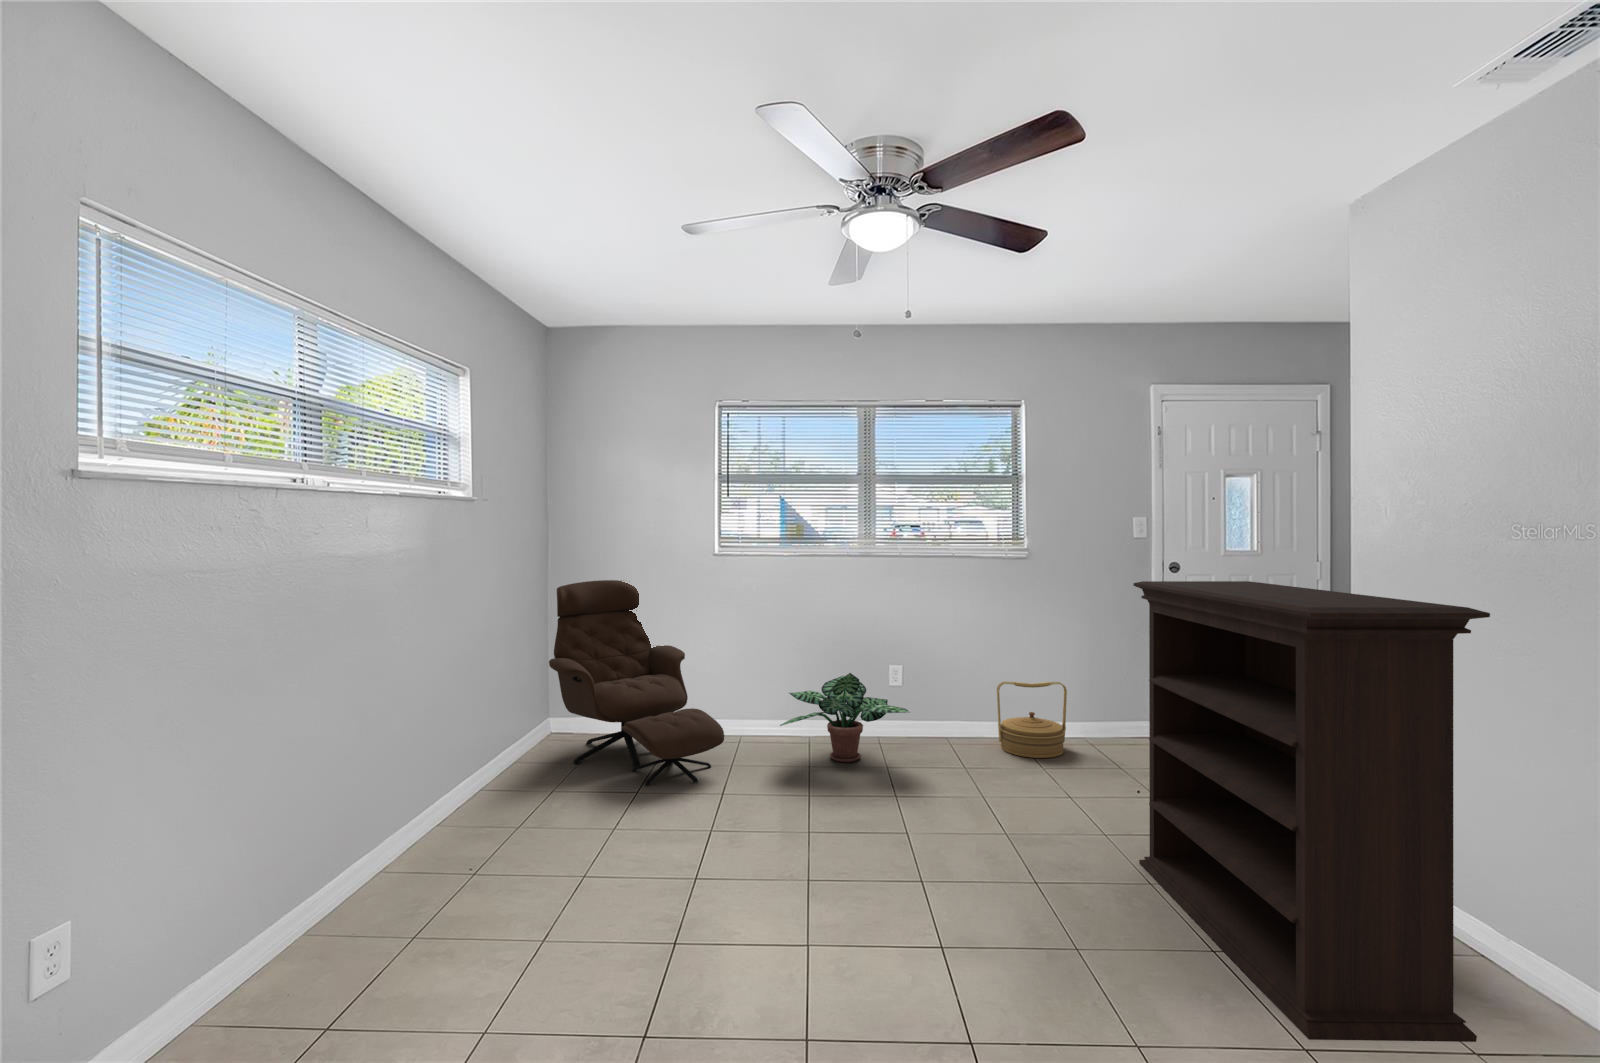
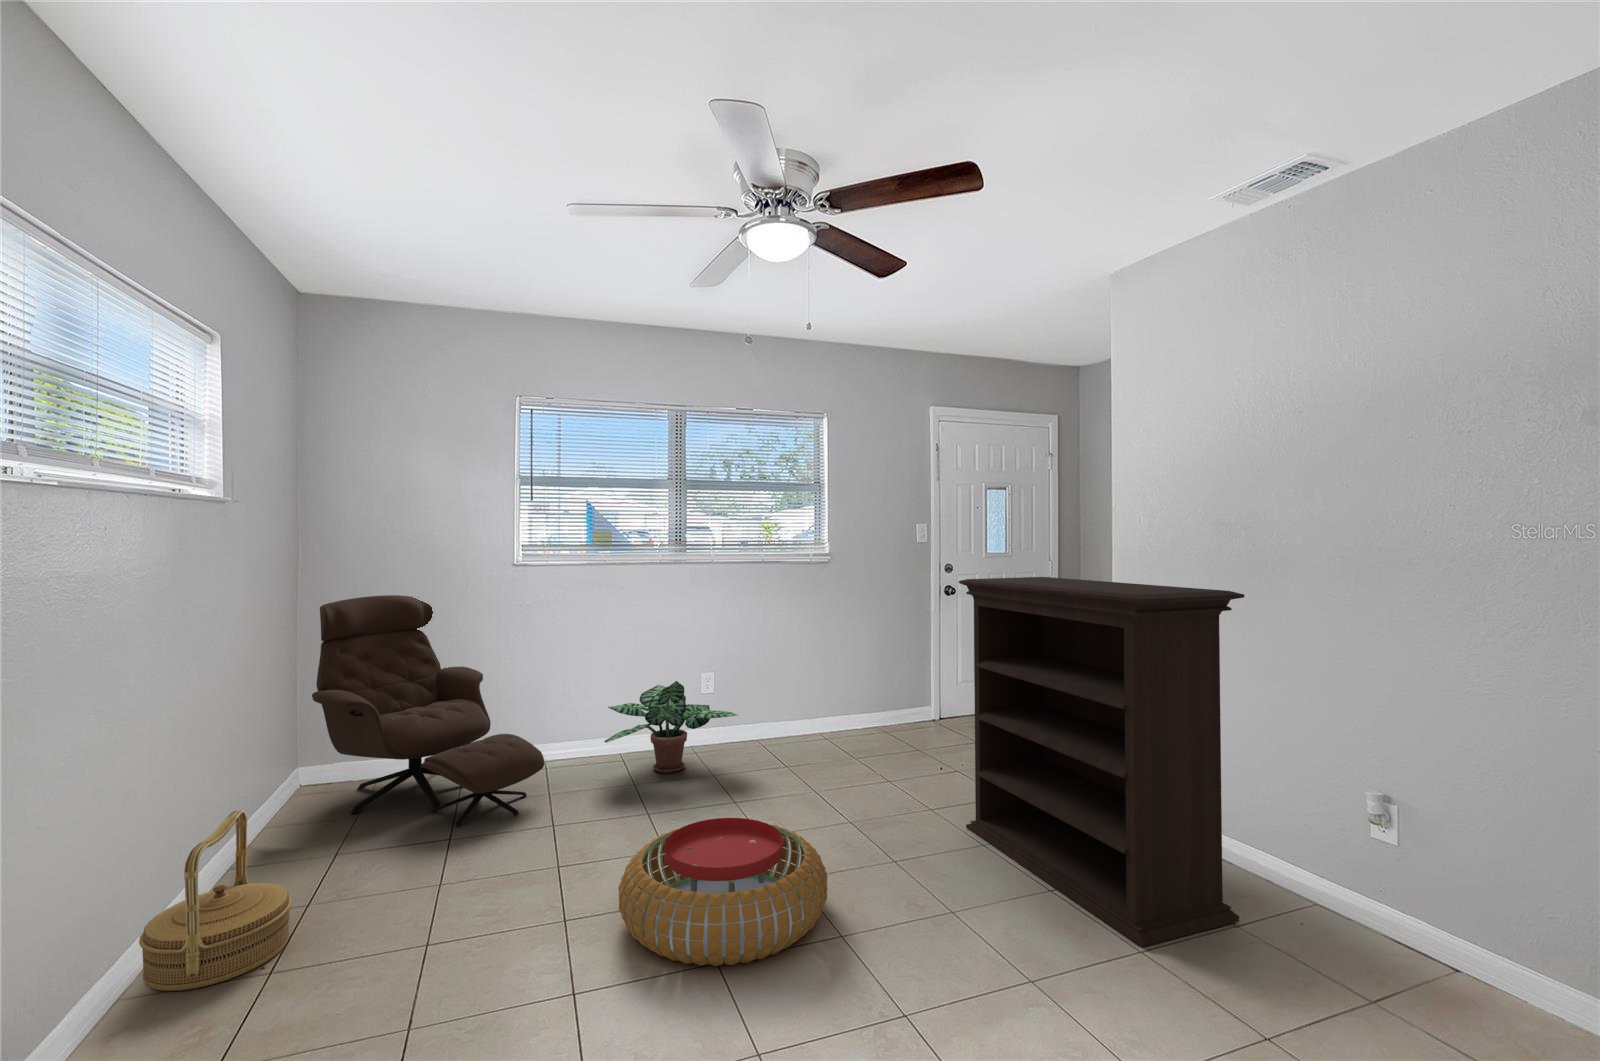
woven basket: present [997,682,1067,758] -> present [139,810,292,991]
pouf: none [737,810,941,954] -> present [619,818,827,966]

